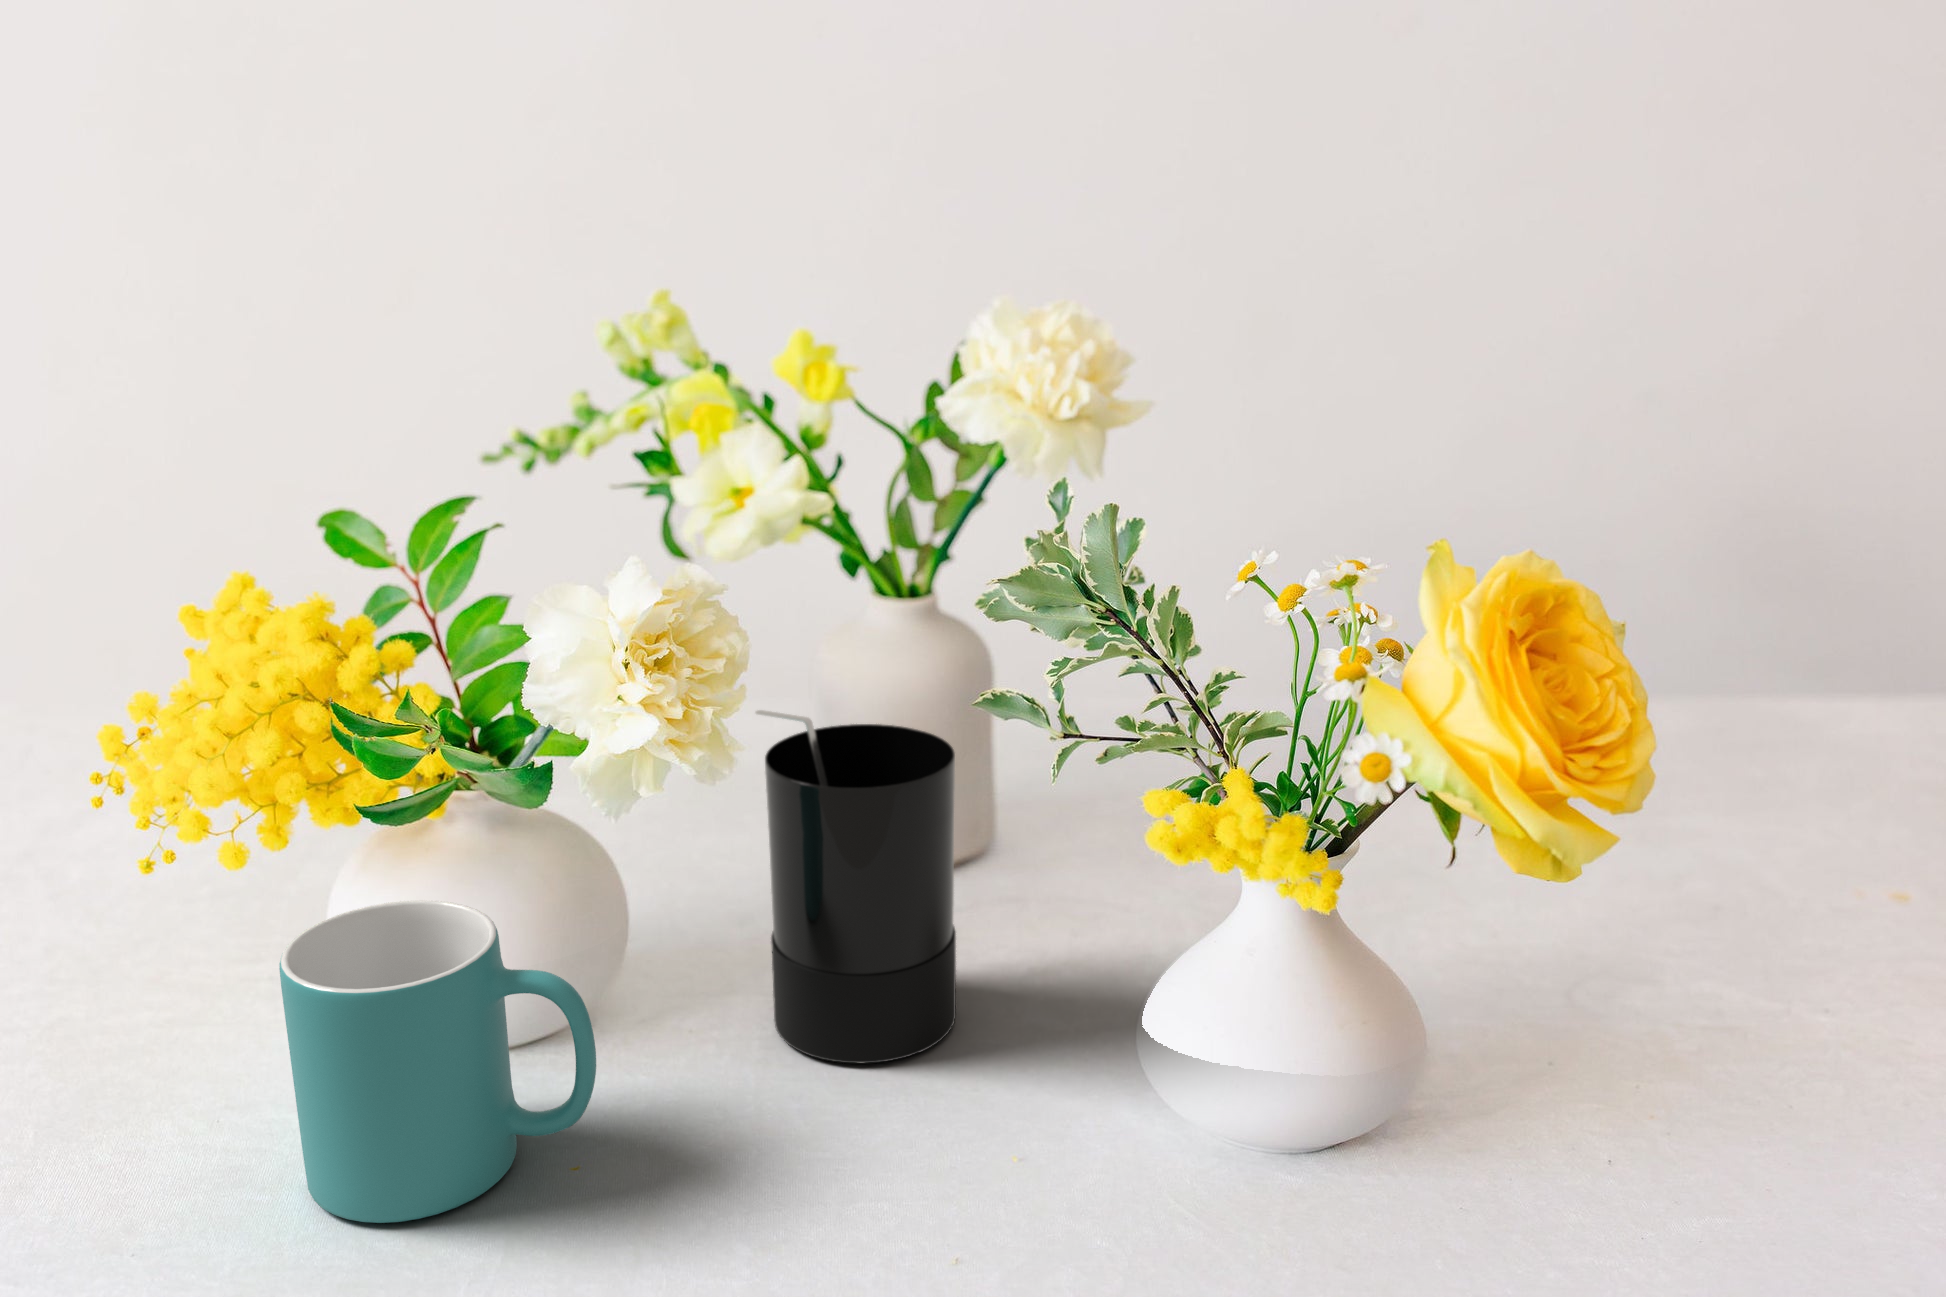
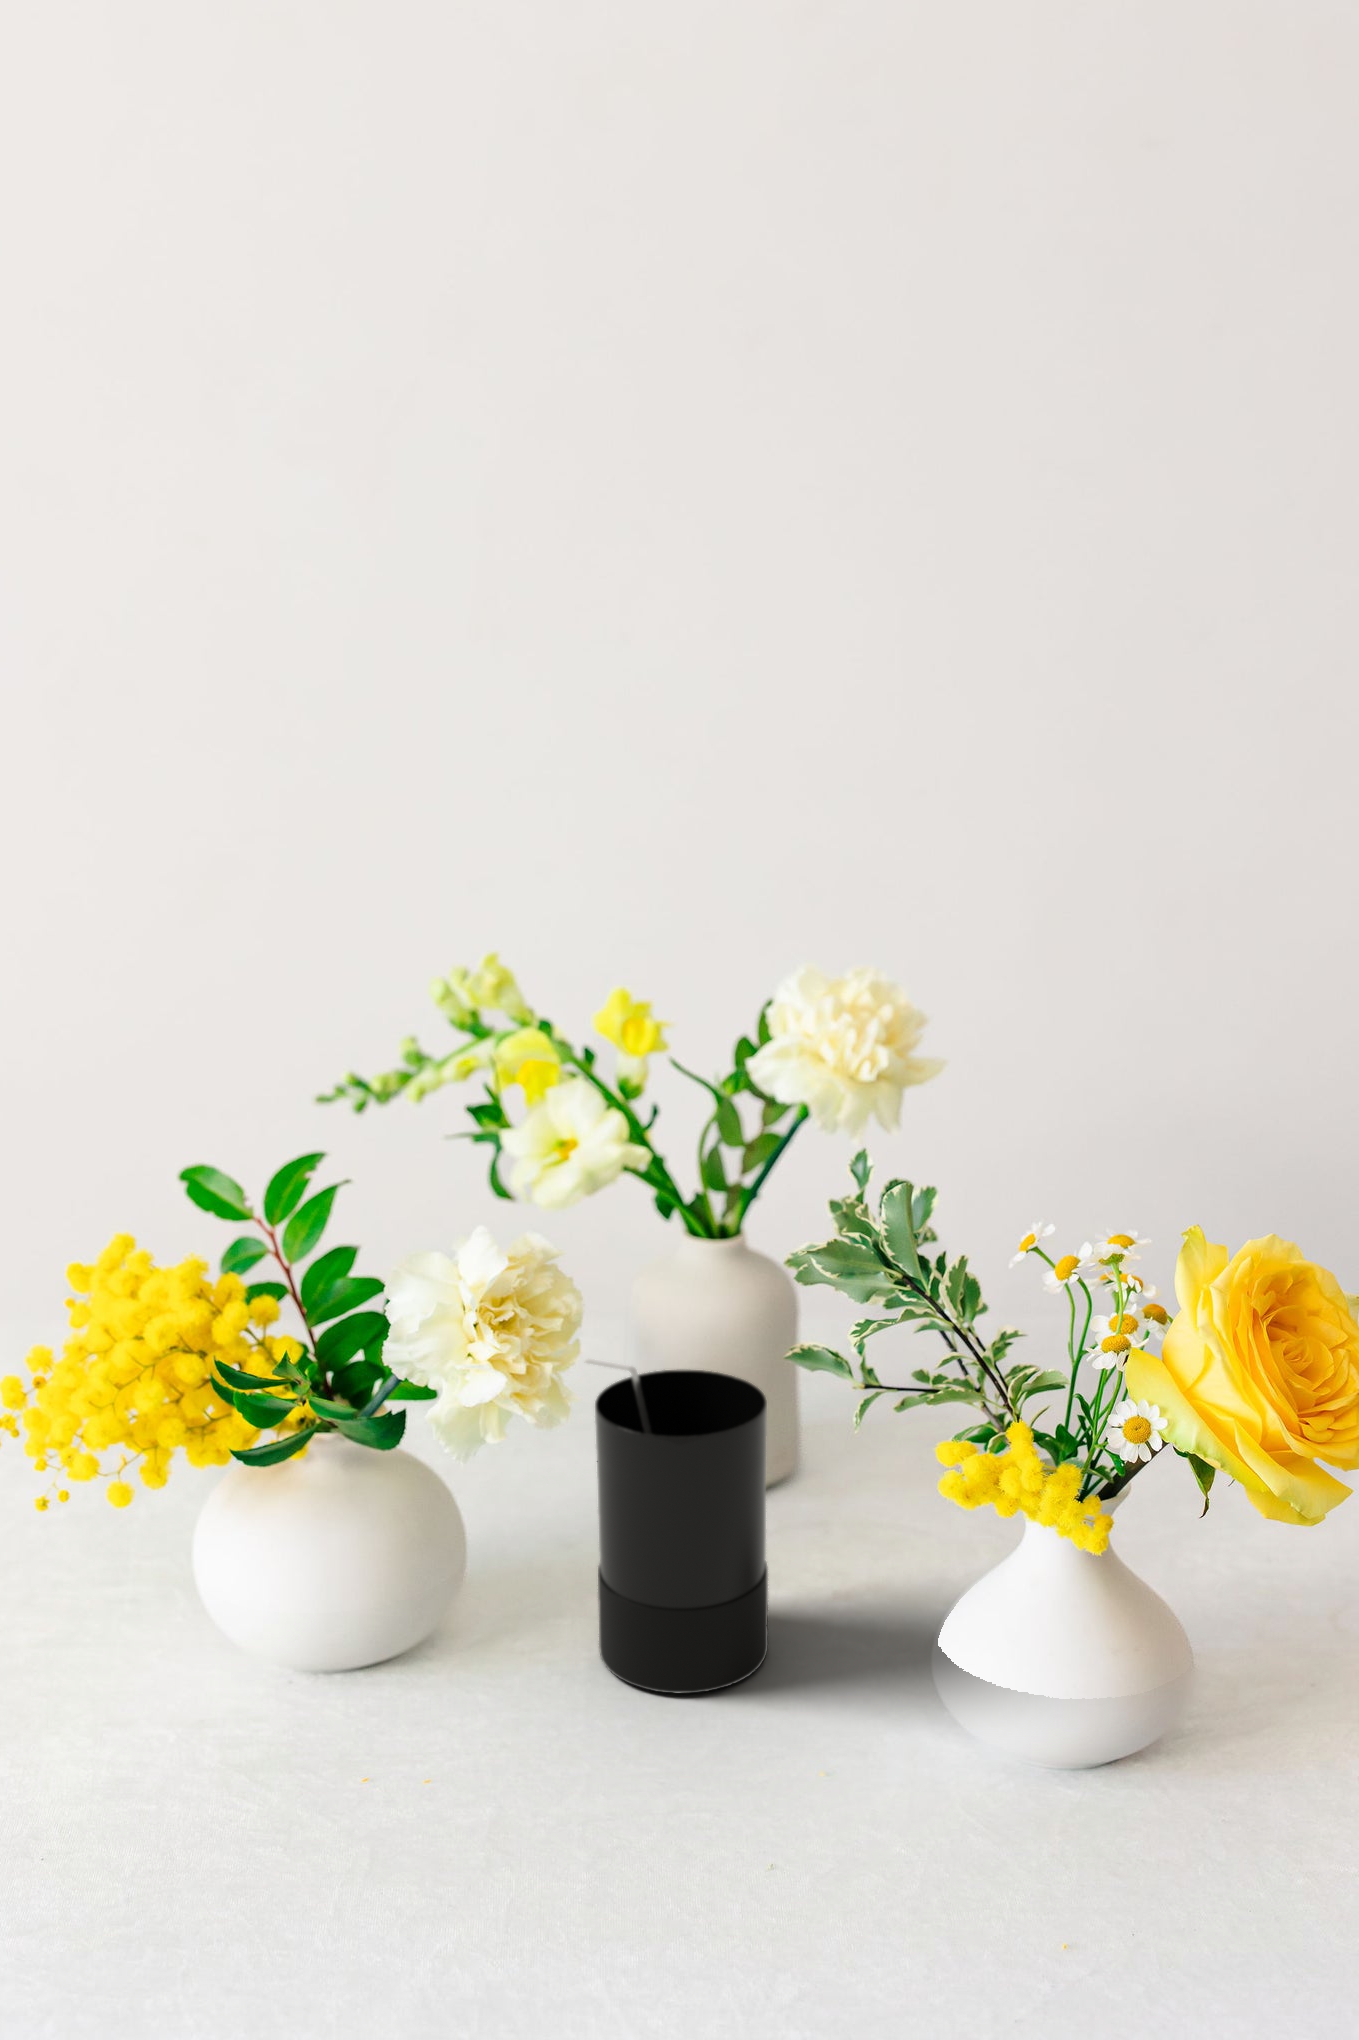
mug: present [279,900,596,1223] -> none [182,1542,451,1841]

